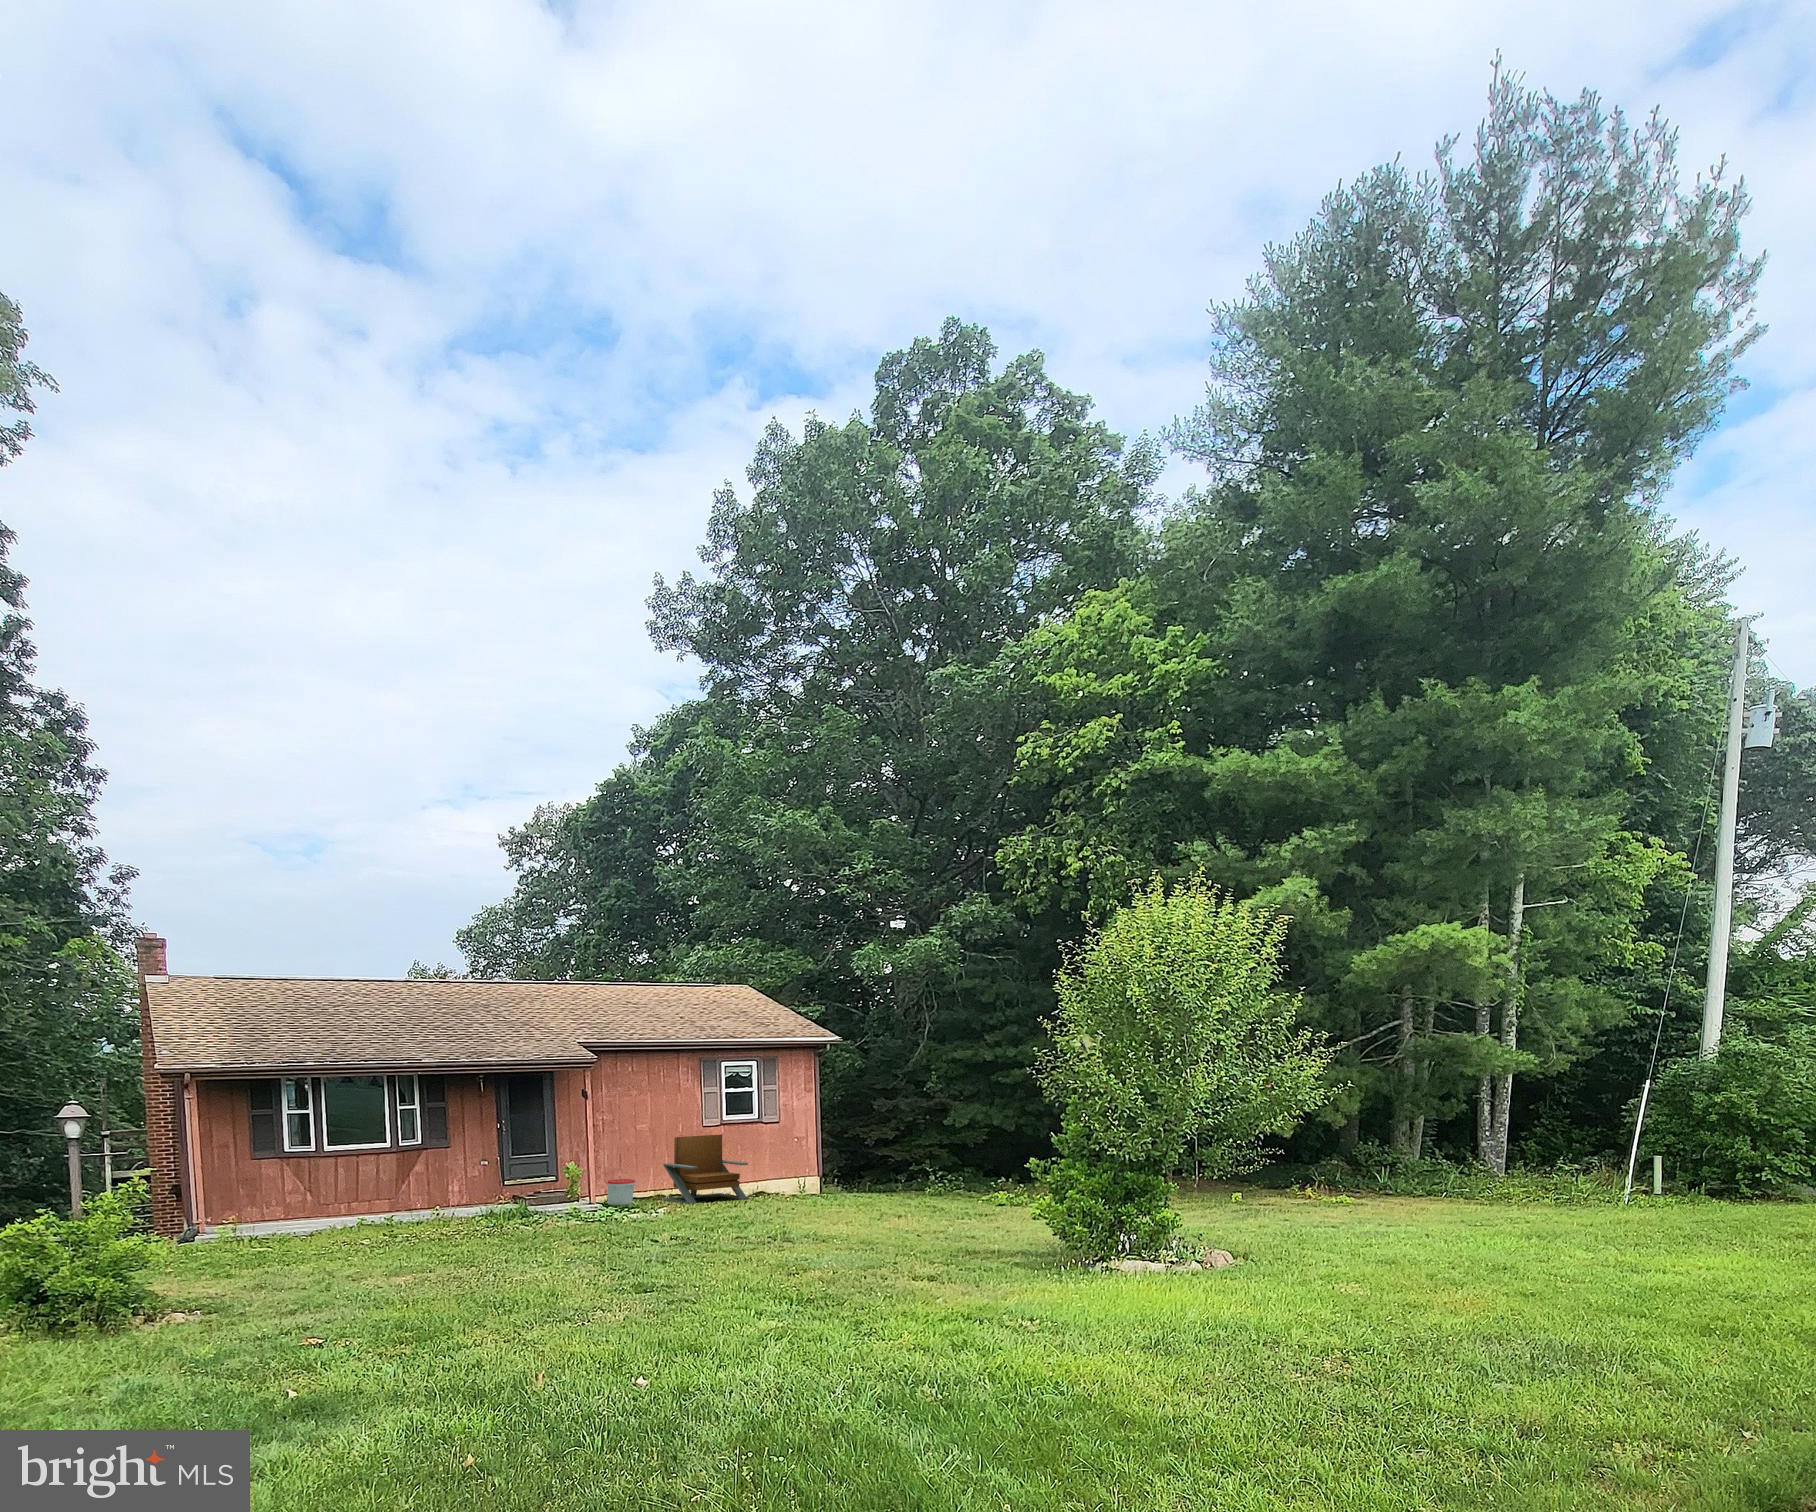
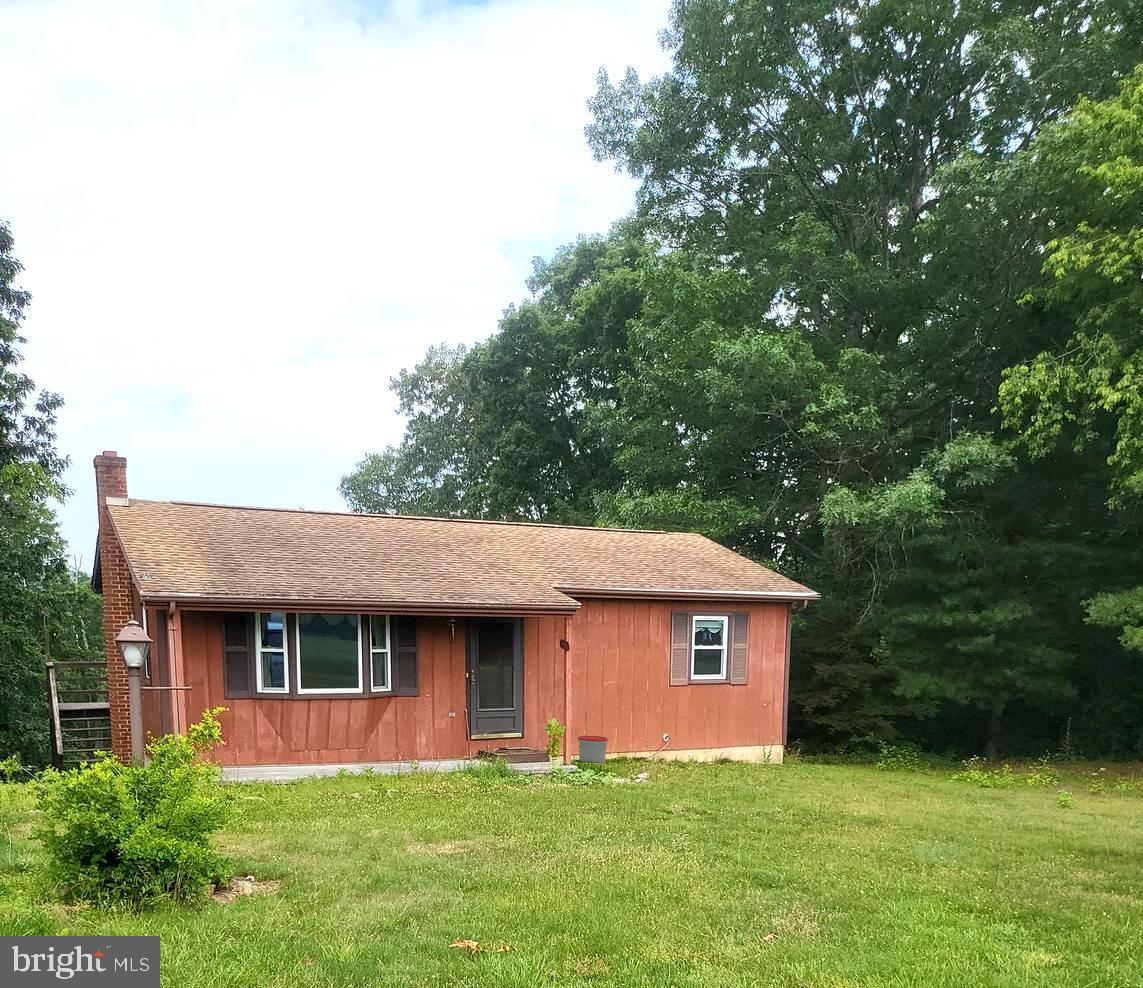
lounge chair: present [663,1134,748,1204] -> none [634,695,727,768]

